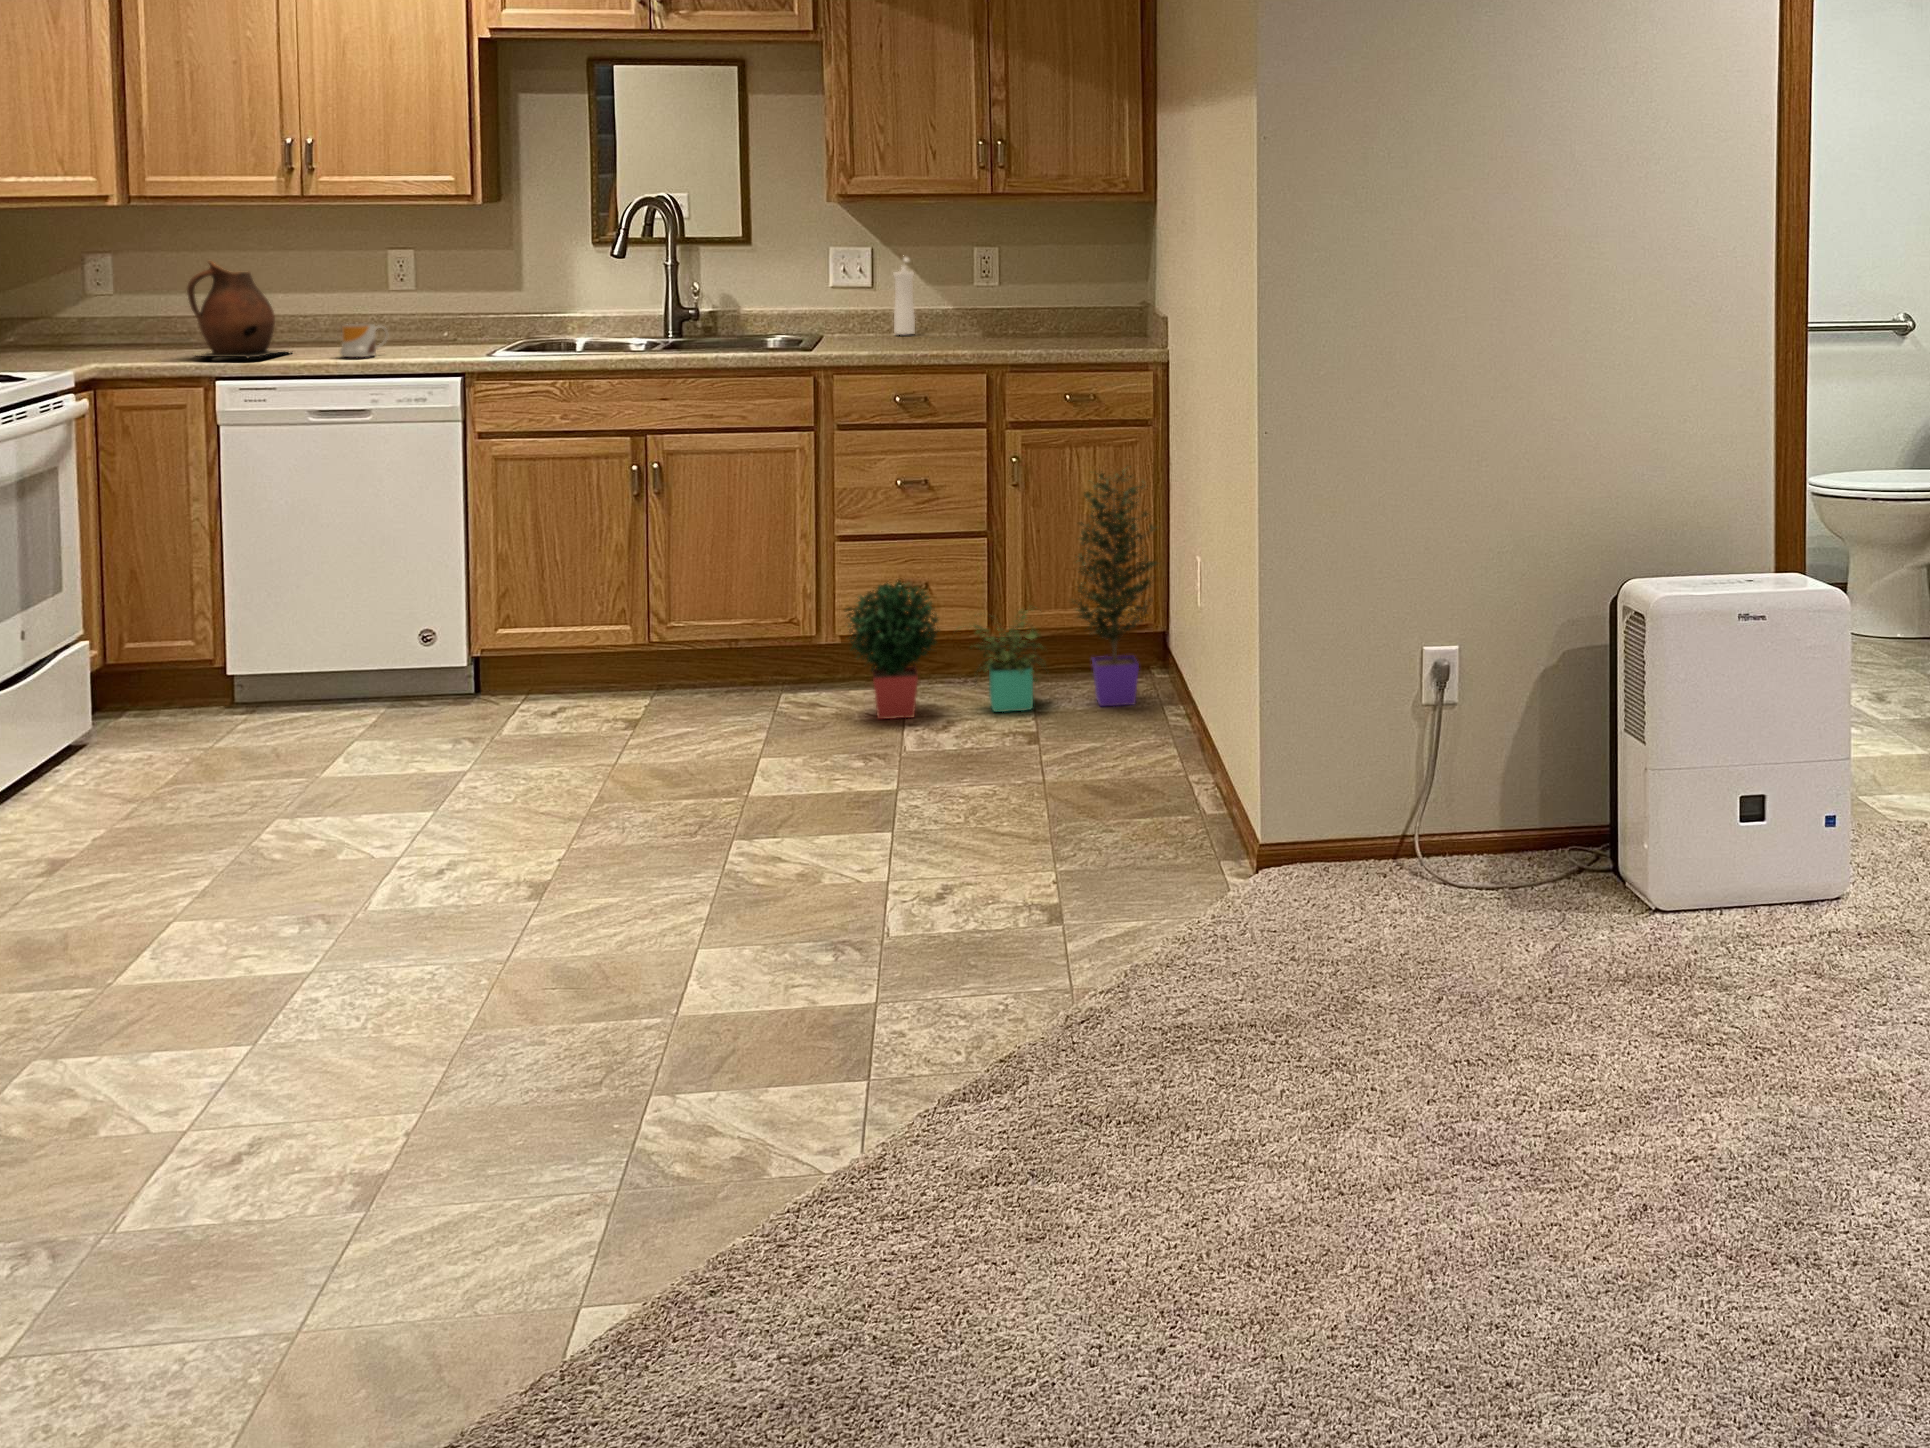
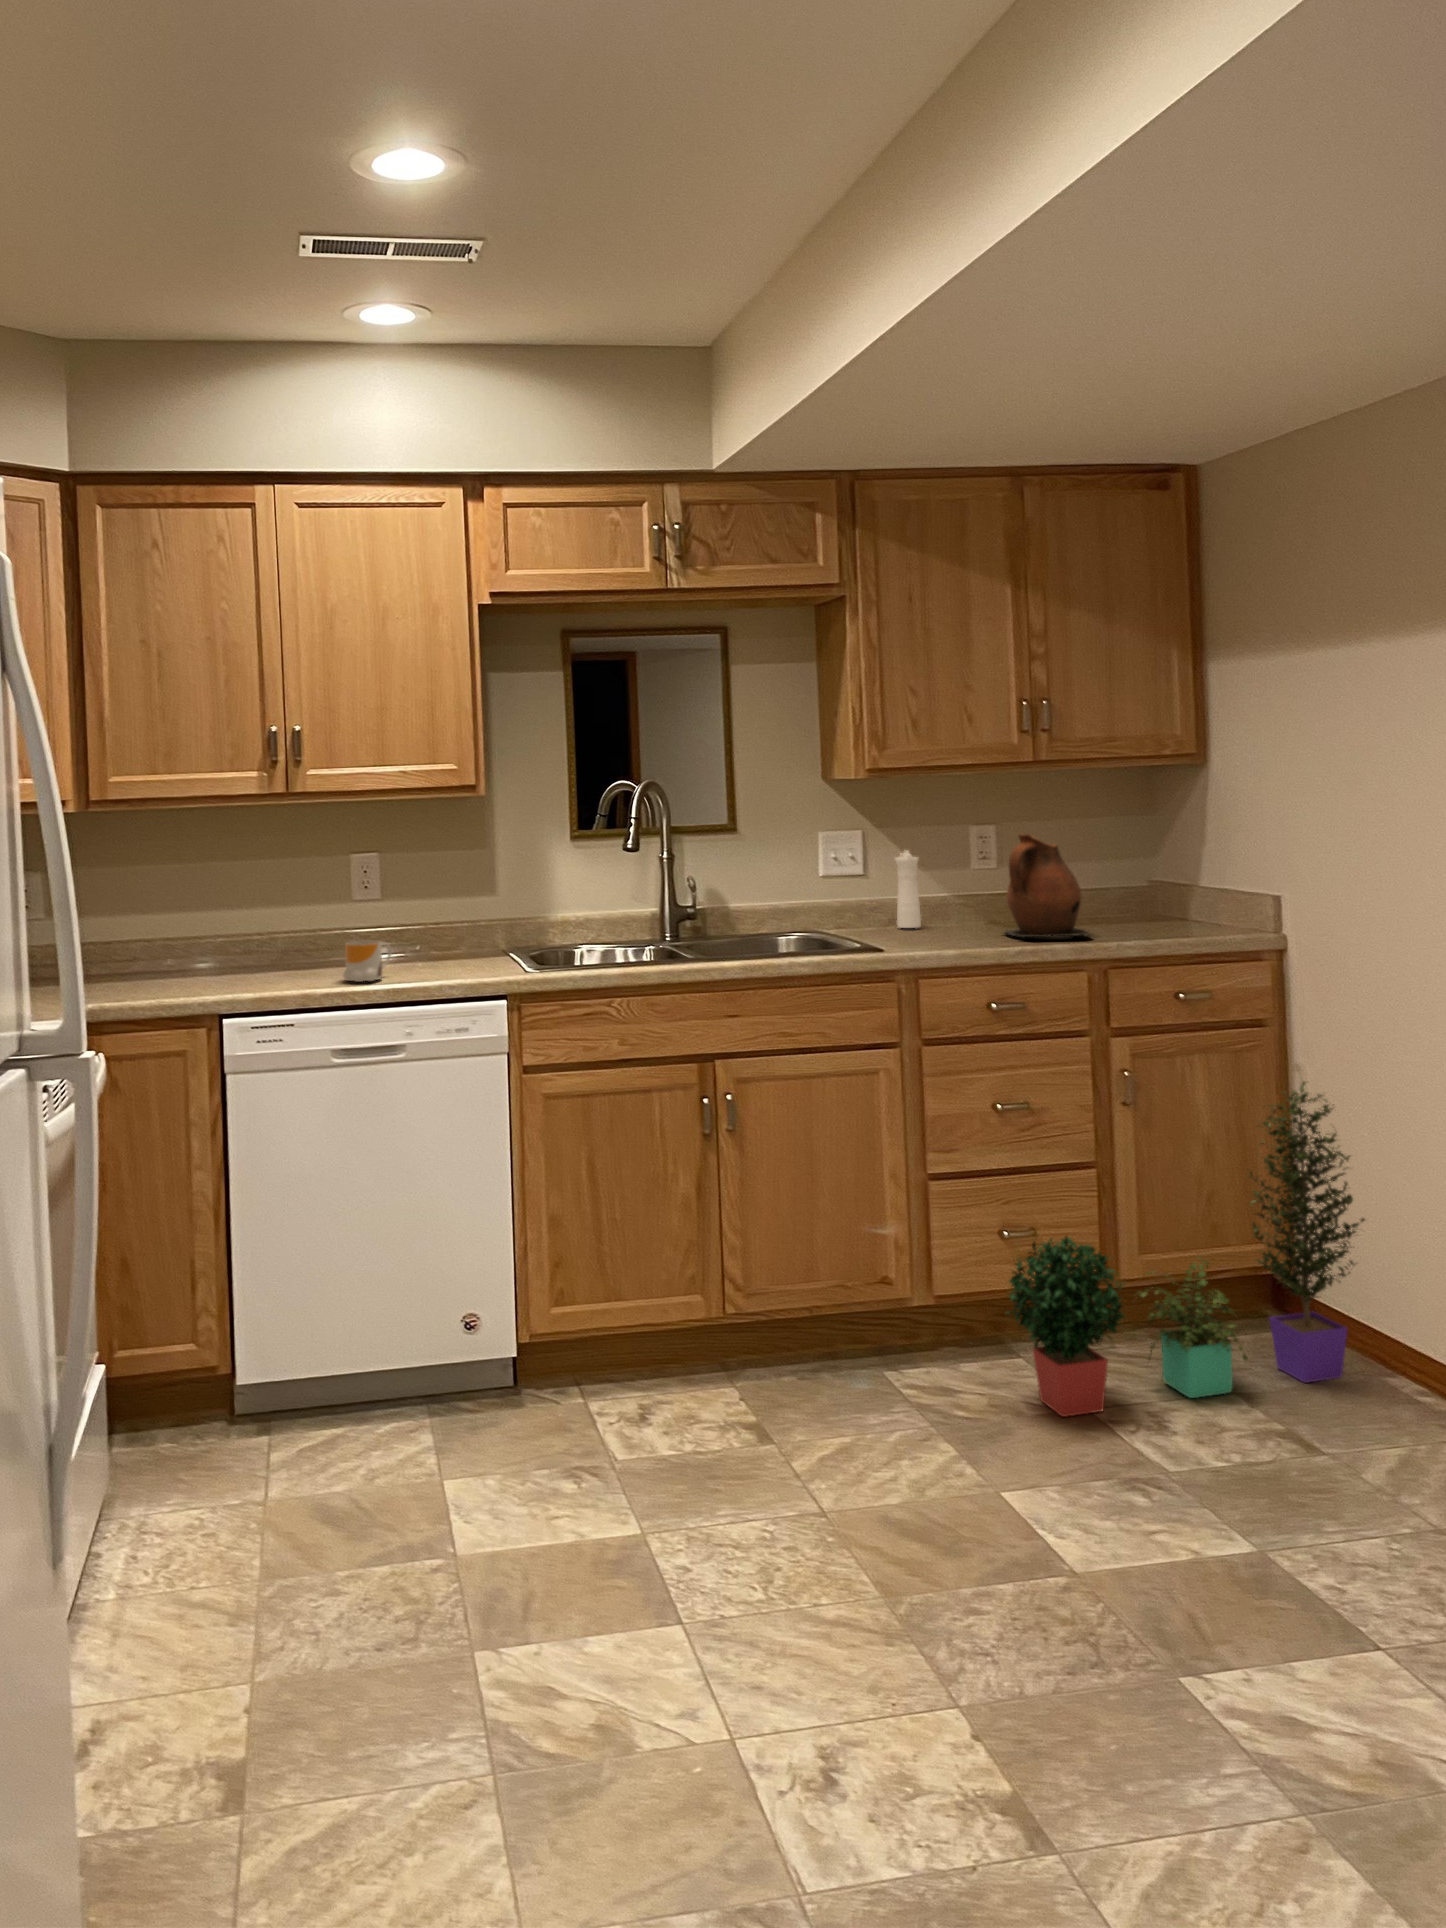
ceramic pitcher: present [187,261,282,358] -> present [1006,834,1091,937]

